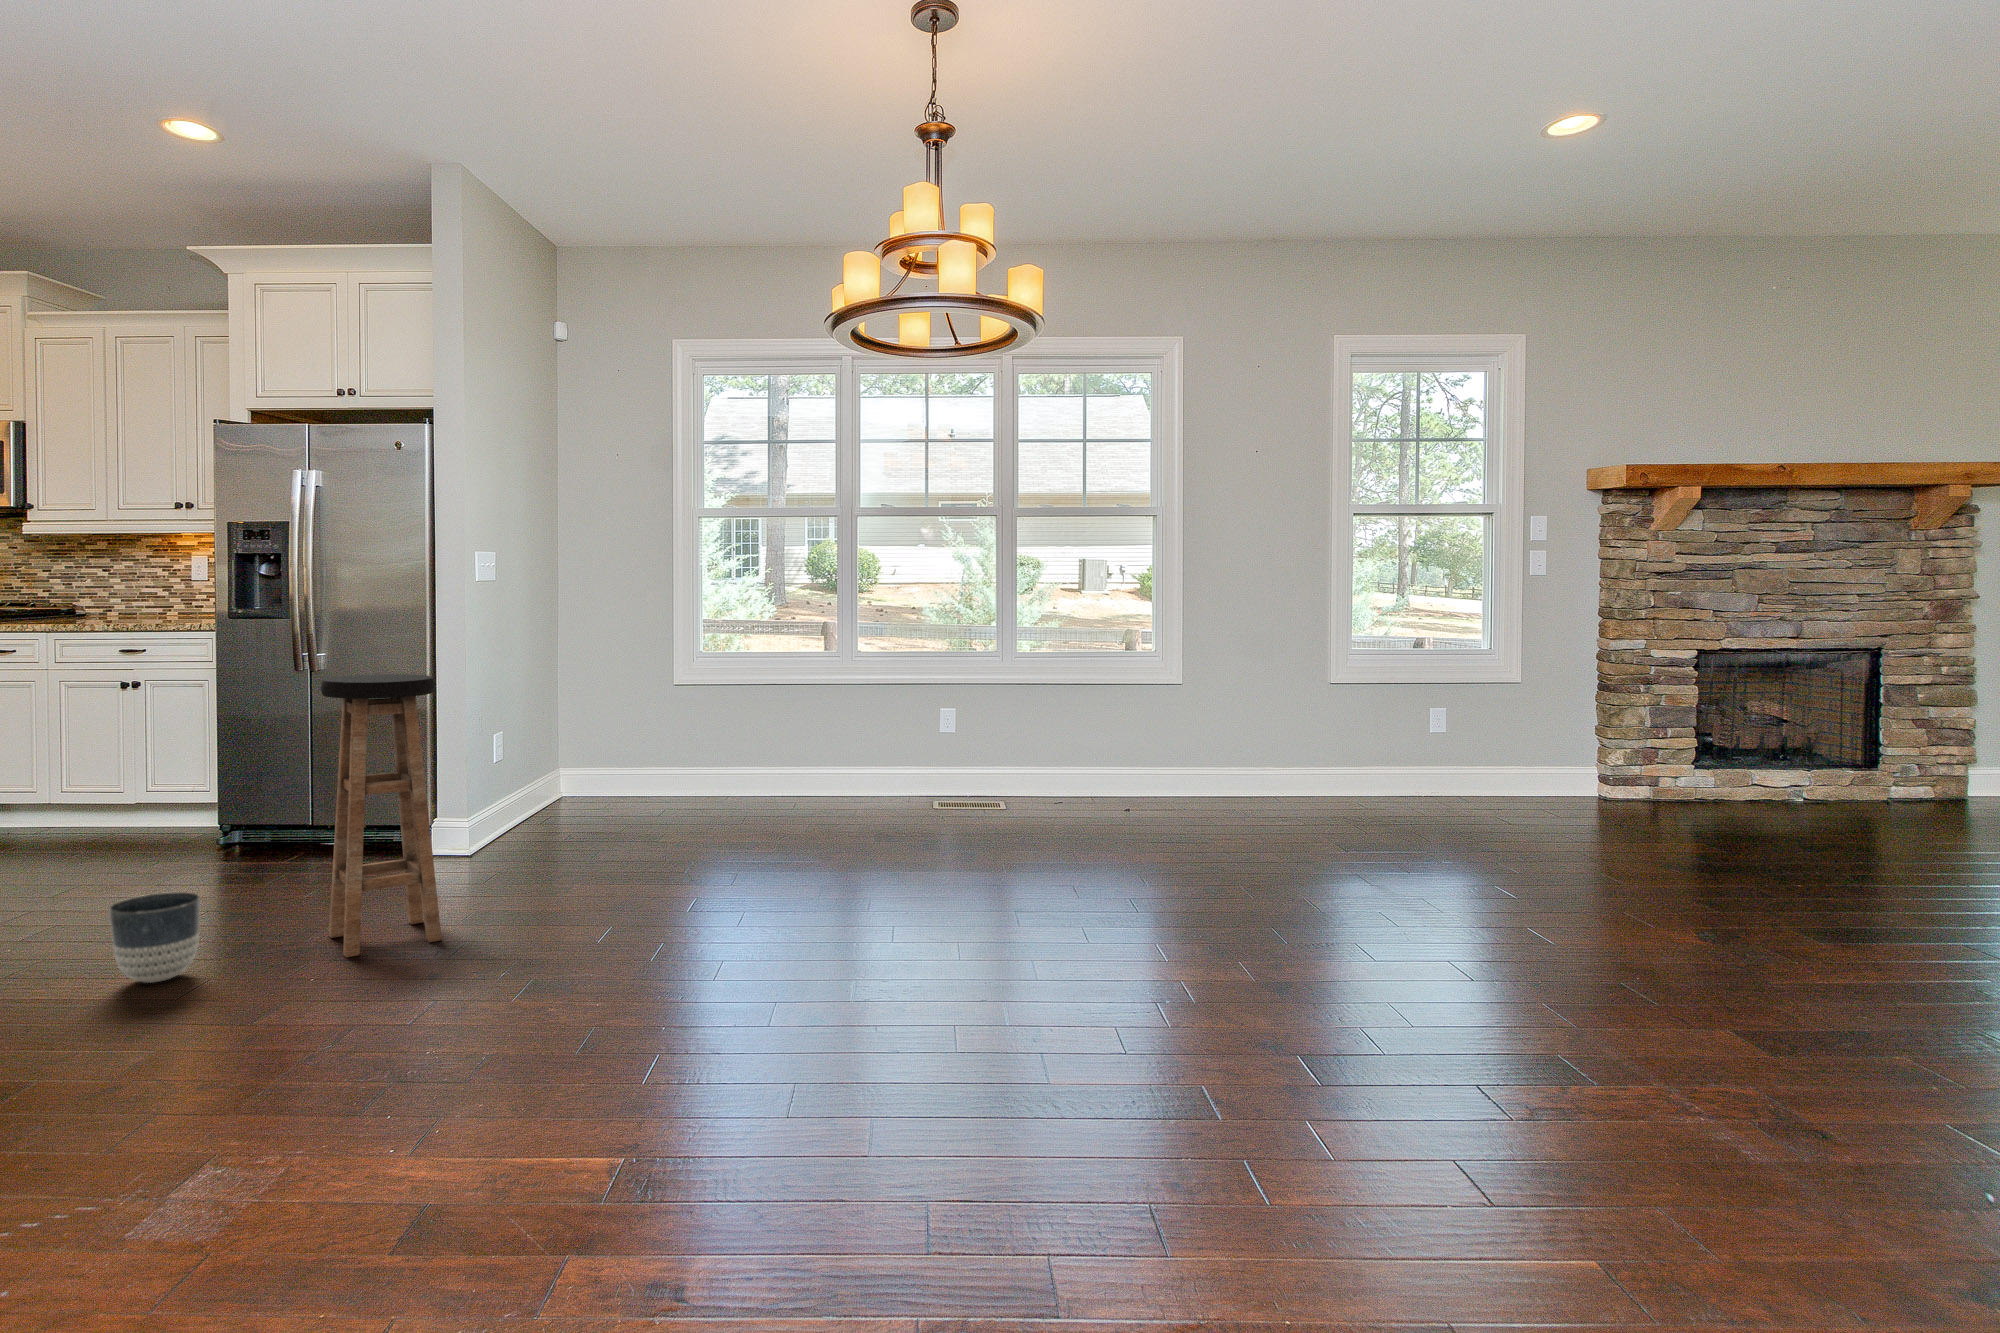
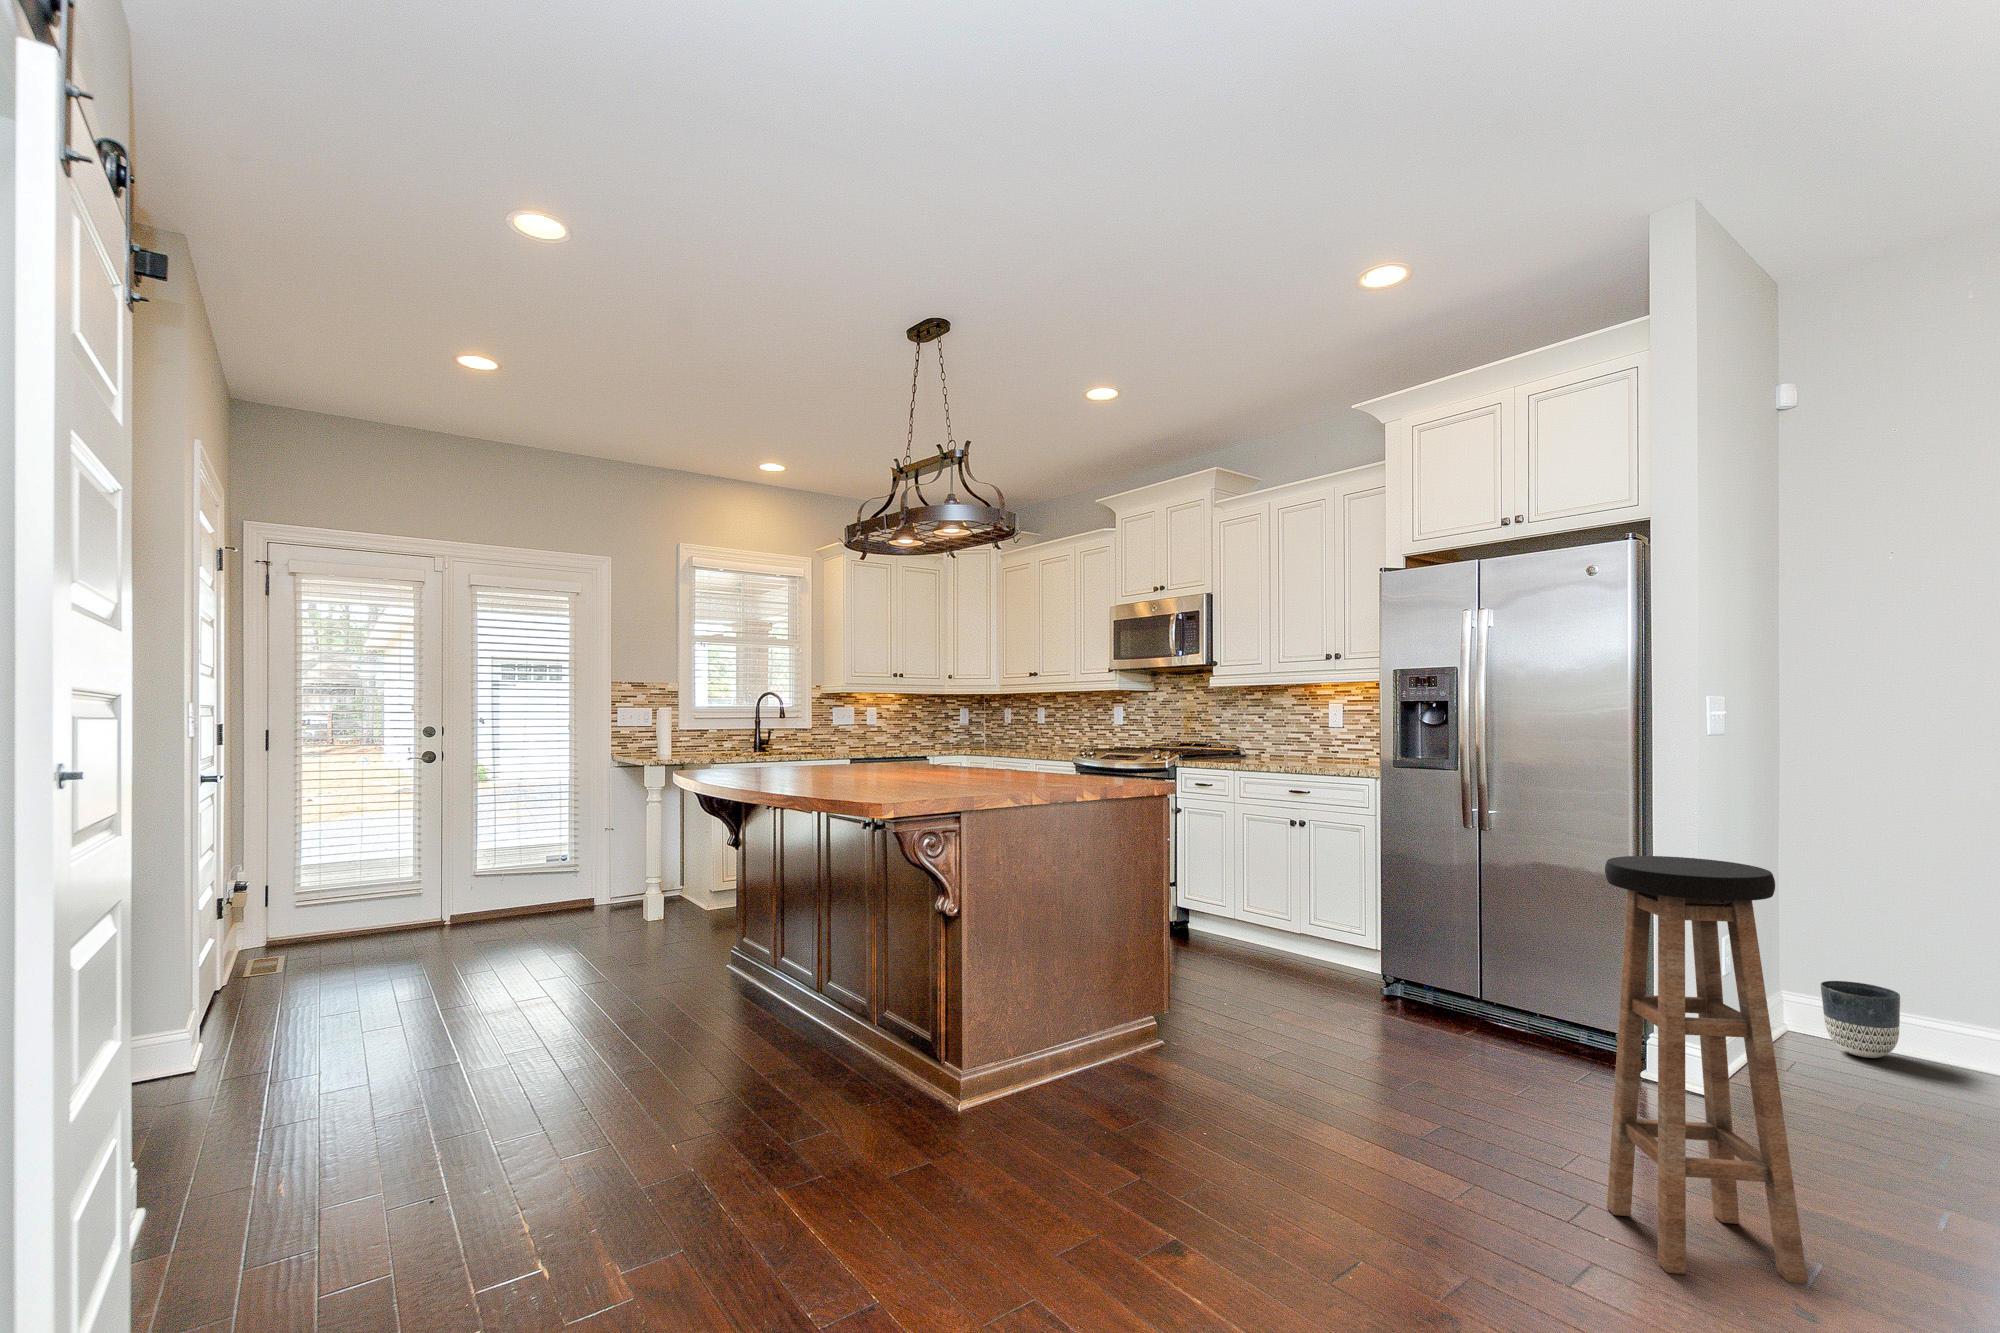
planter: present [109,892,200,983] -> present [1821,981,1900,1058]

